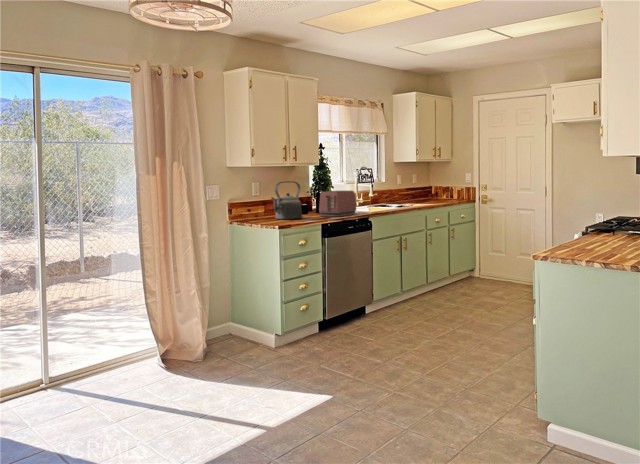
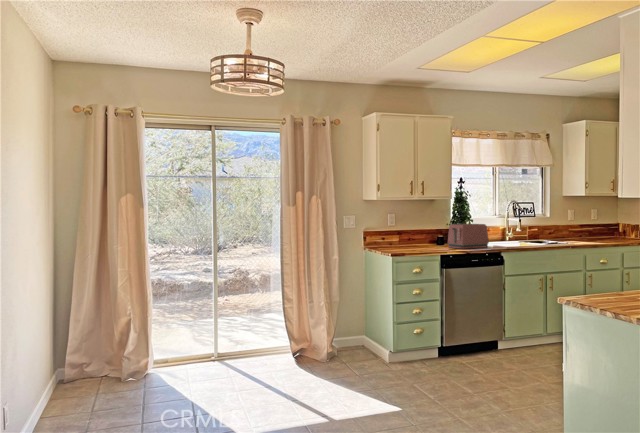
kettle: present [272,181,302,220] -> none [397,214,428,249]

